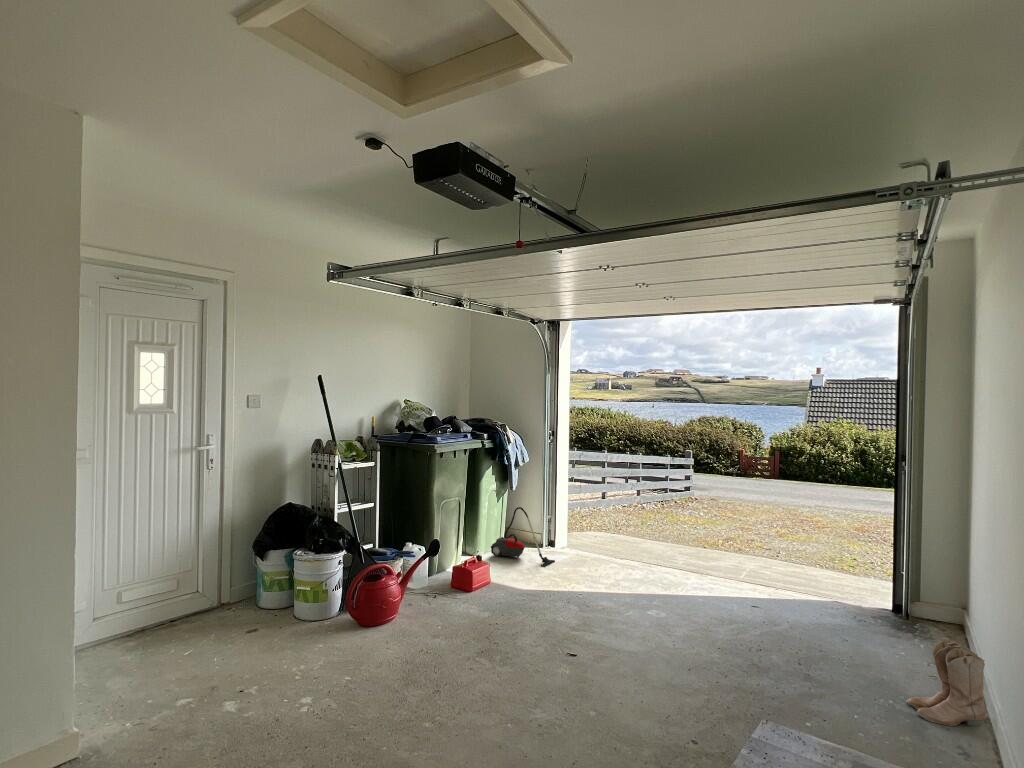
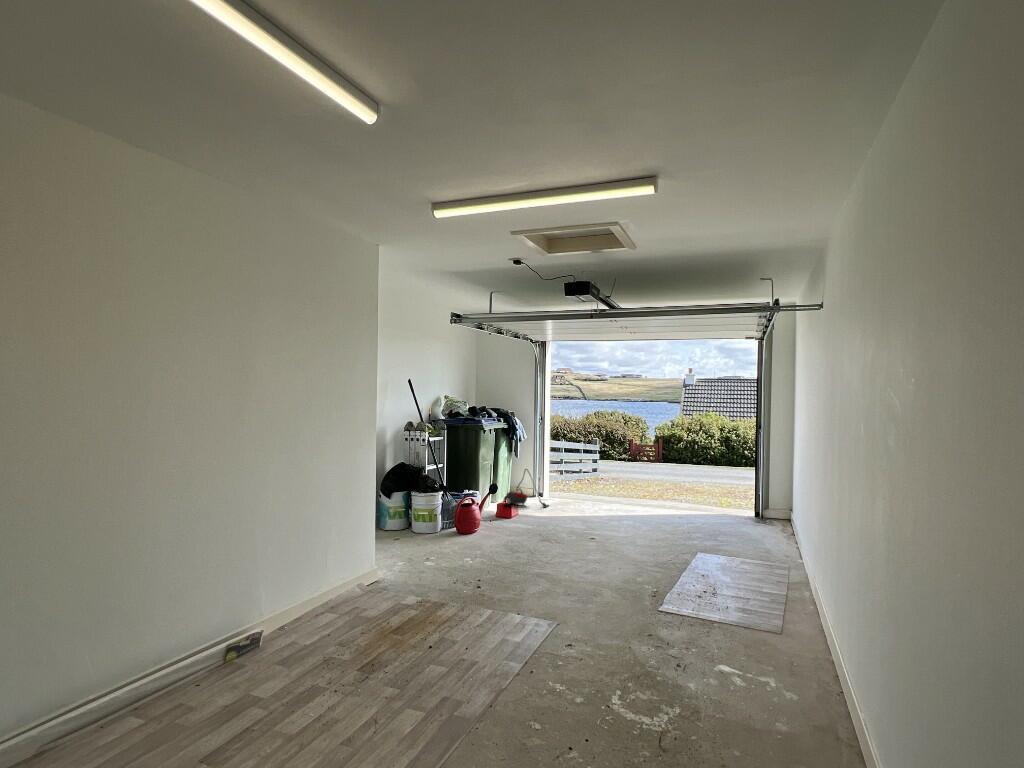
boots: present [906,638,986,726] -> none [764,507,797,544]

